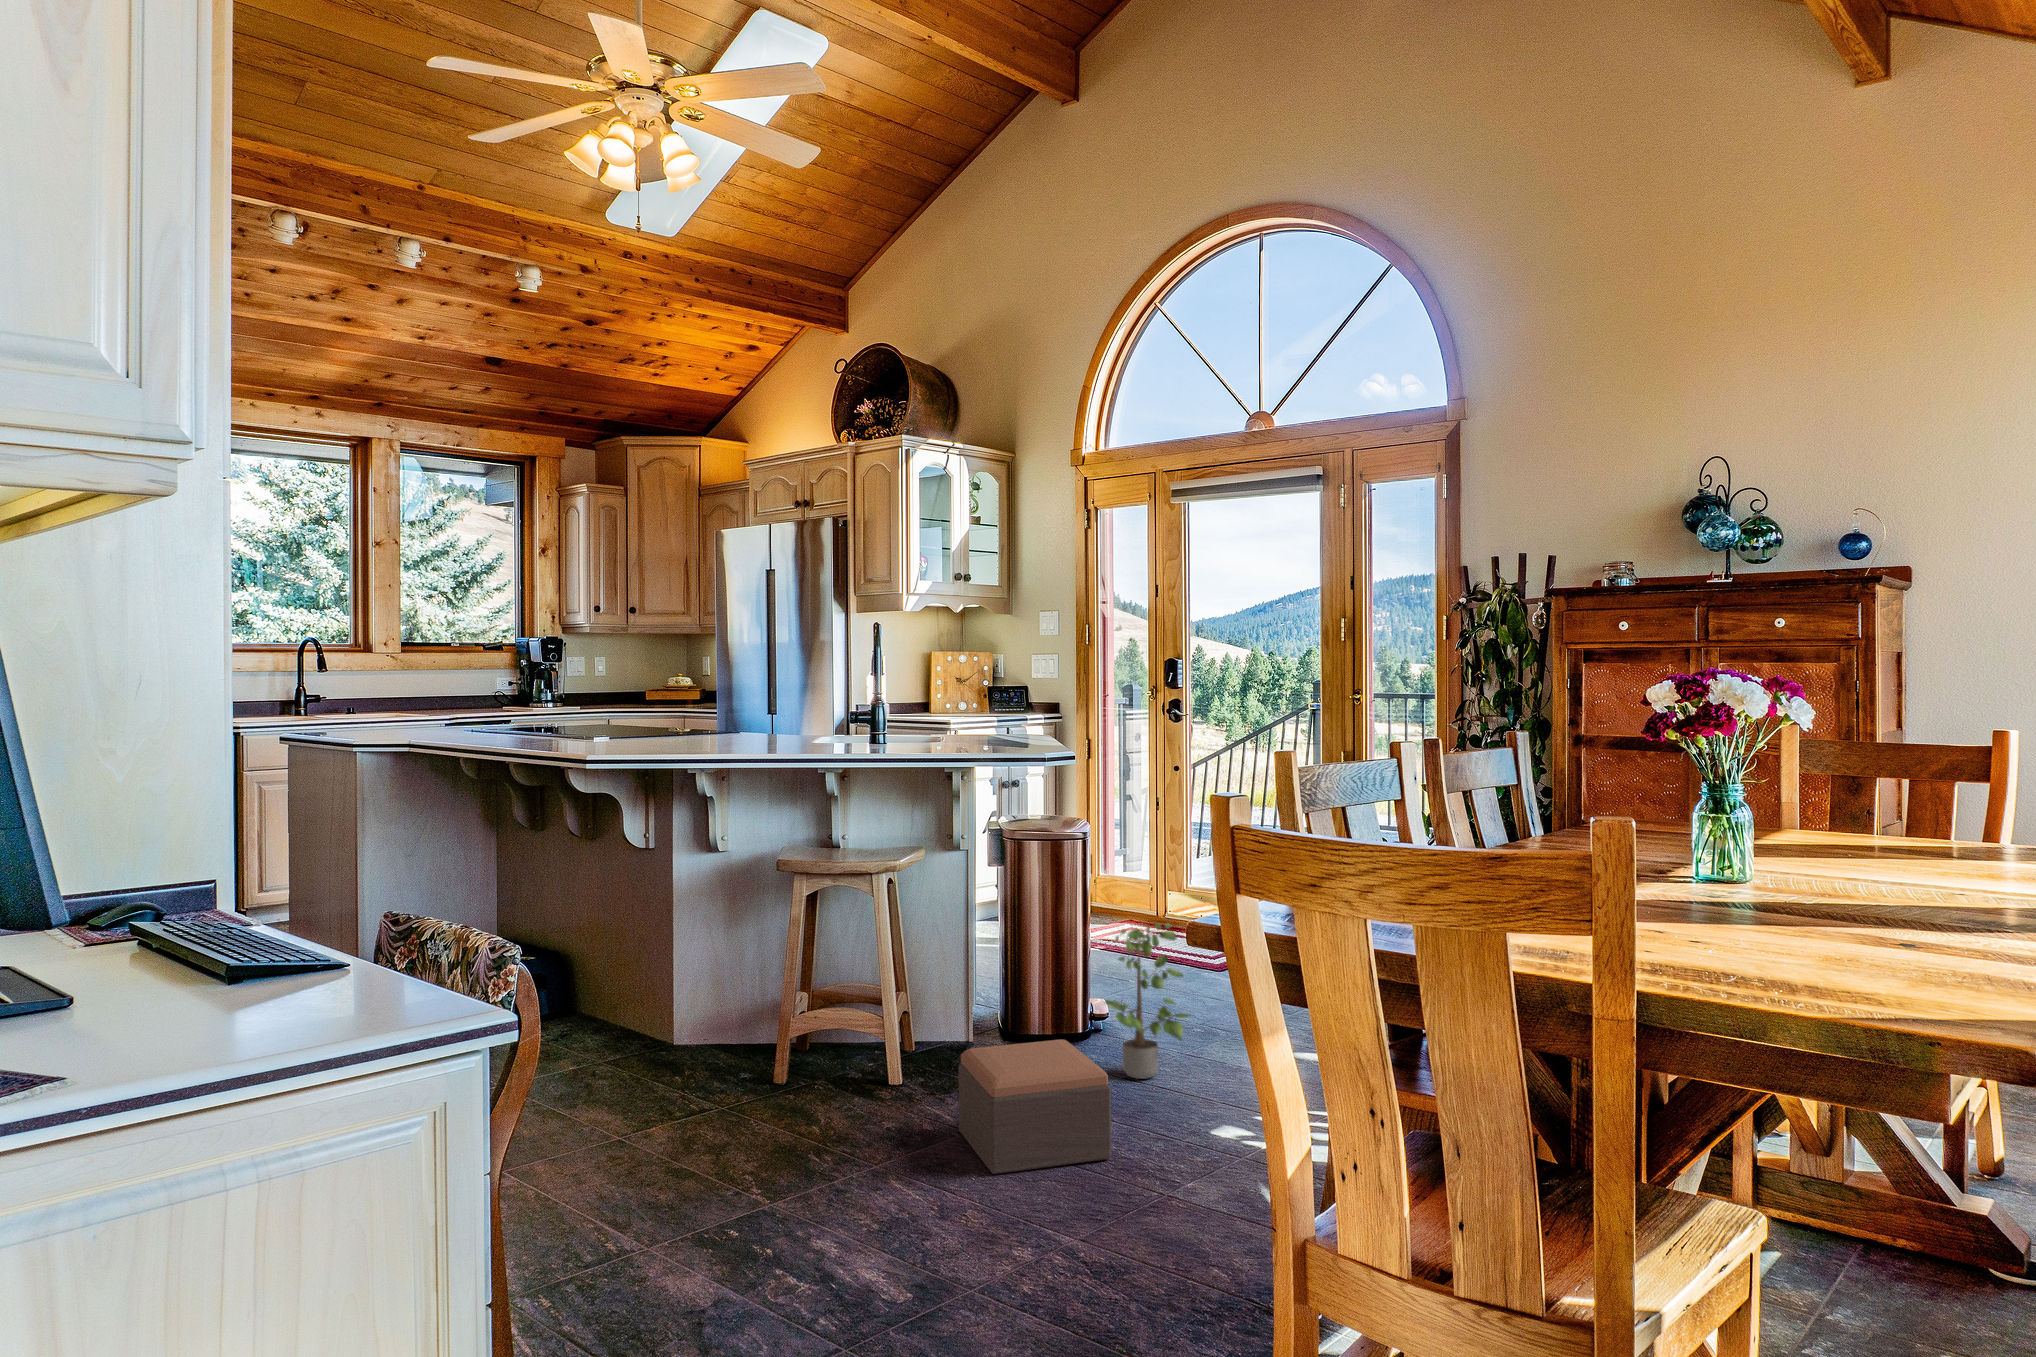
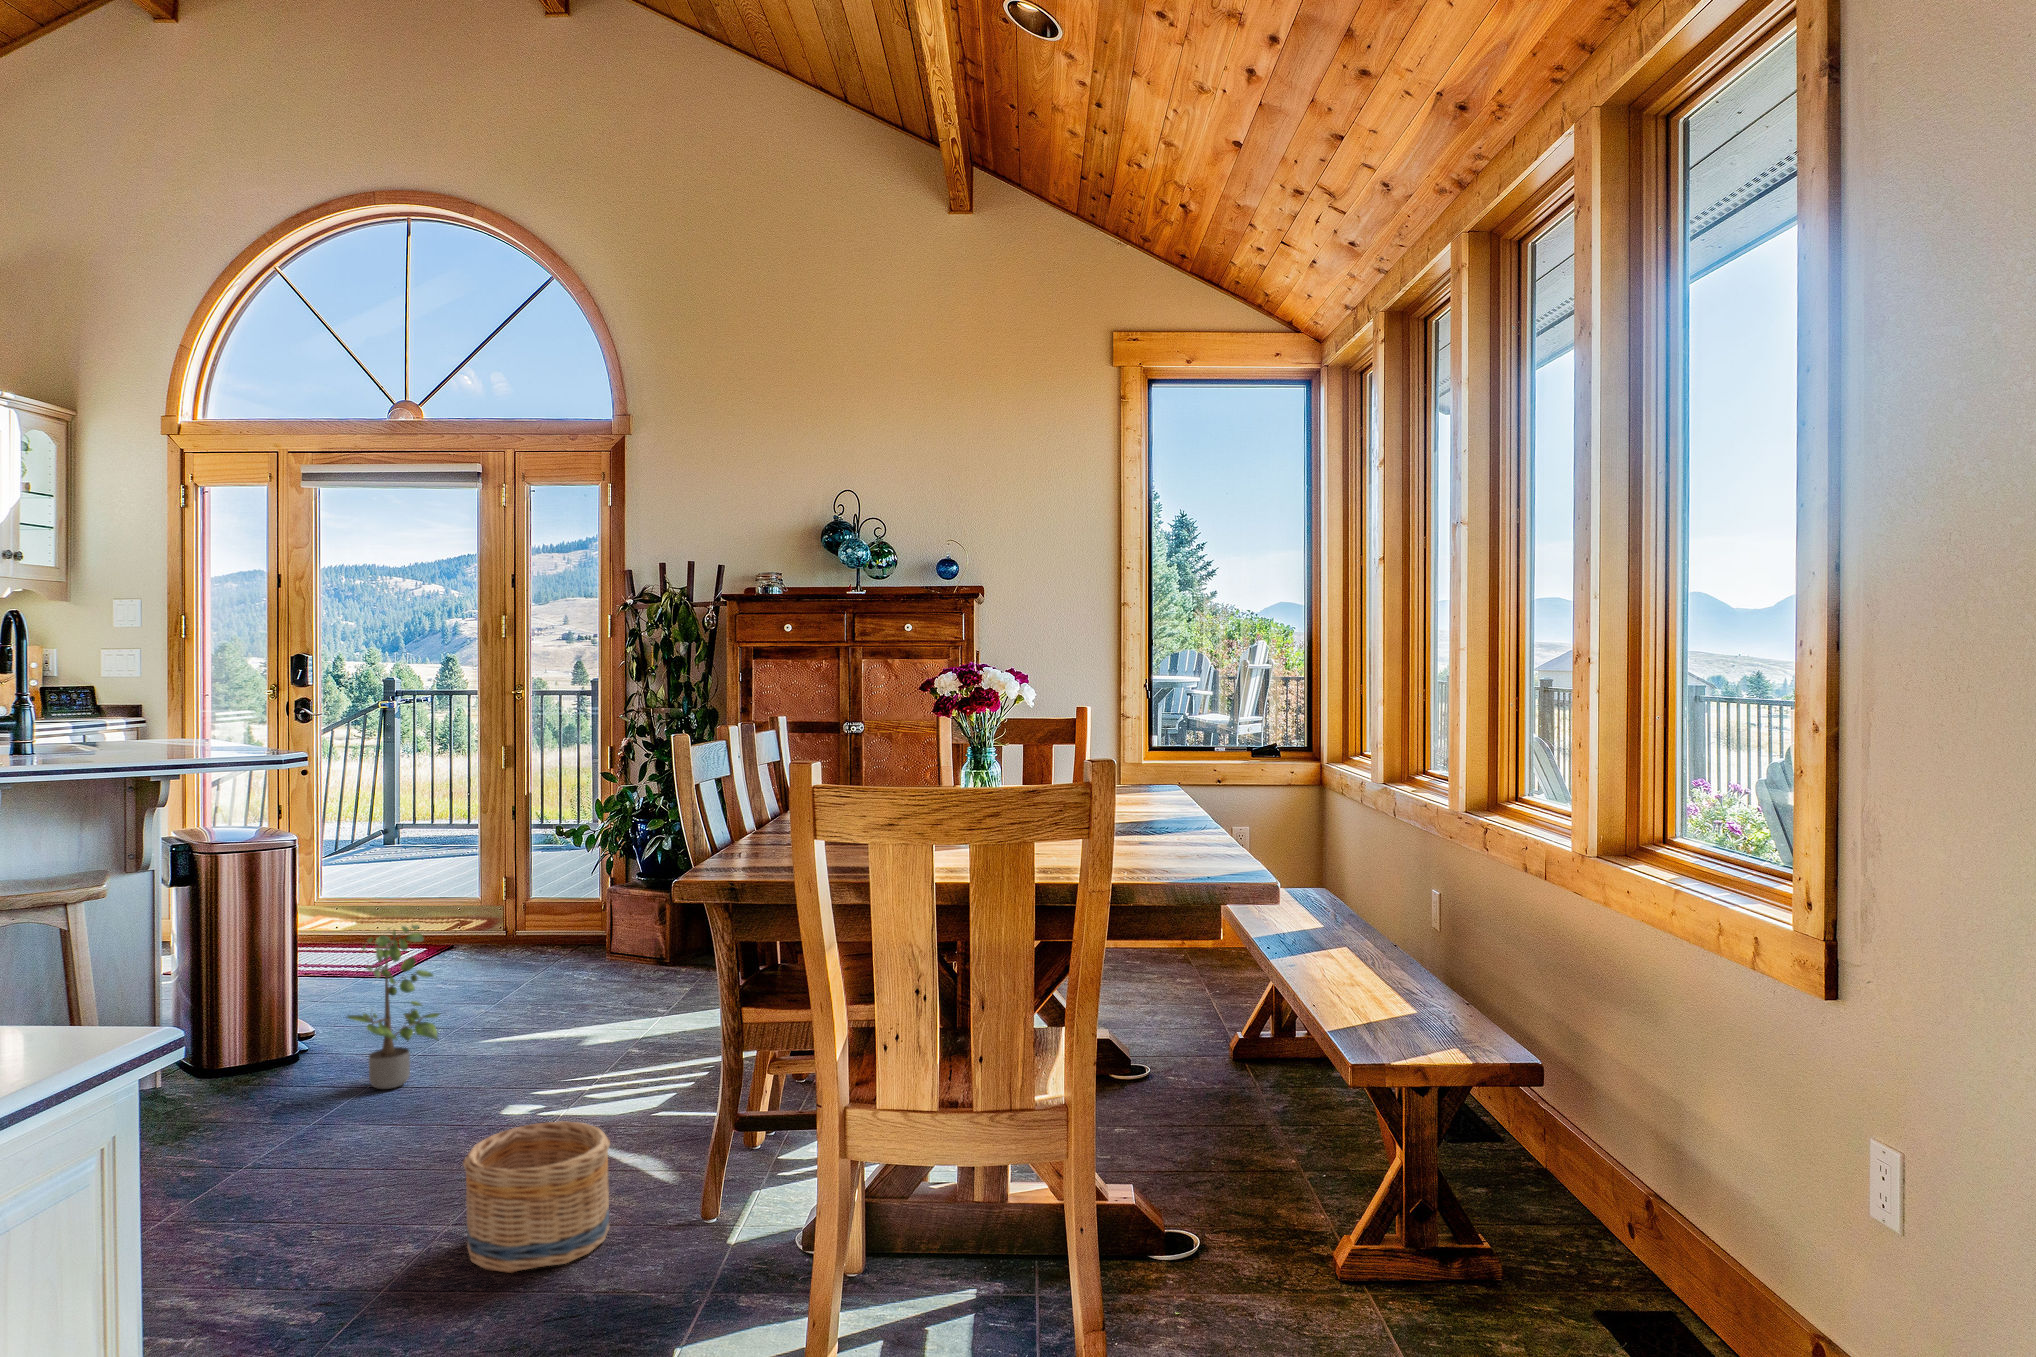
footstool: present [958,1039,1111,1174] -> none [218,1058,421,1211]
basket: none [1075,1150,1221,1312] -> present [463,1121,610,1273]

